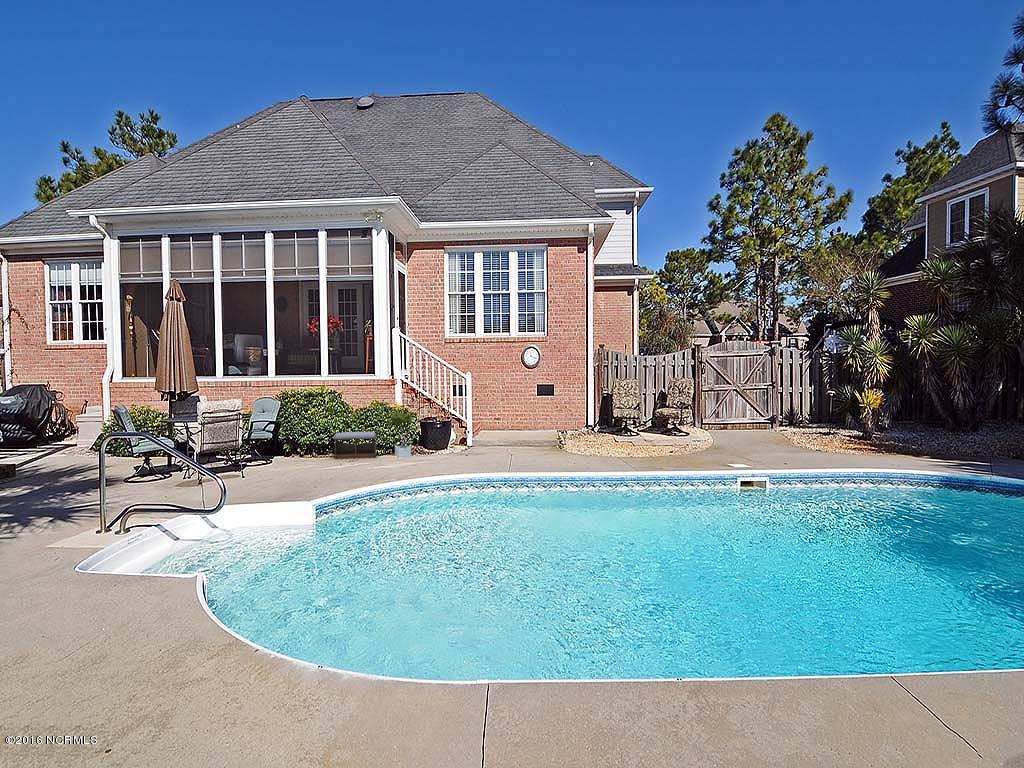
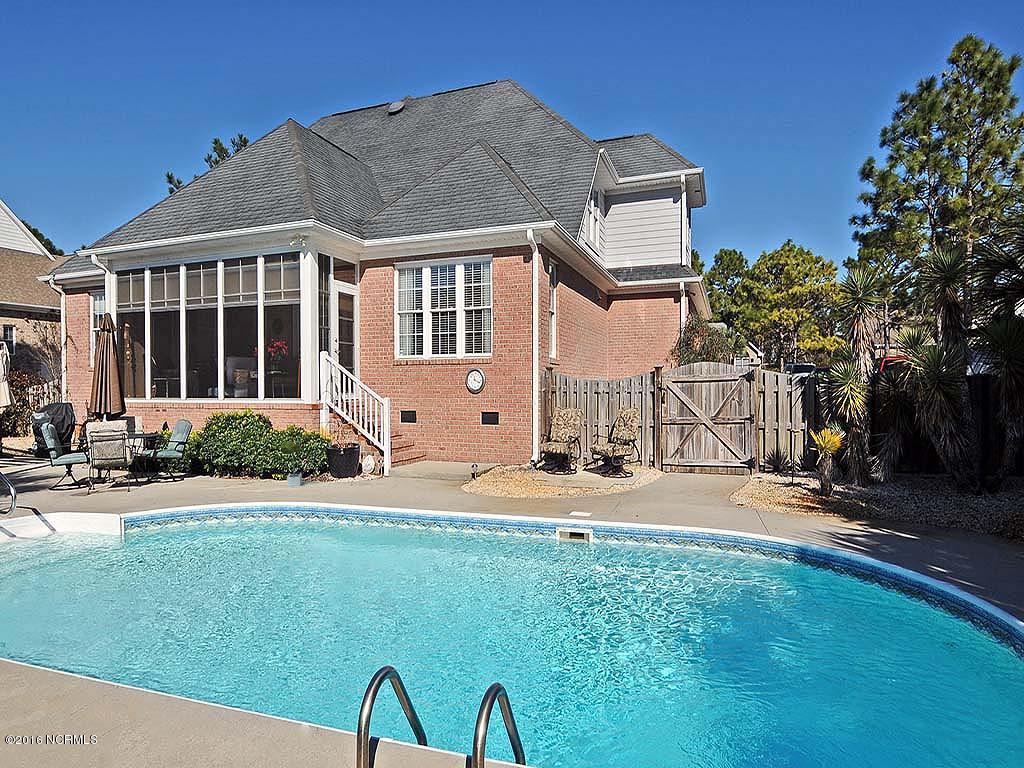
bench: present [334,432,376,459] -> none [229,459,275,485]

